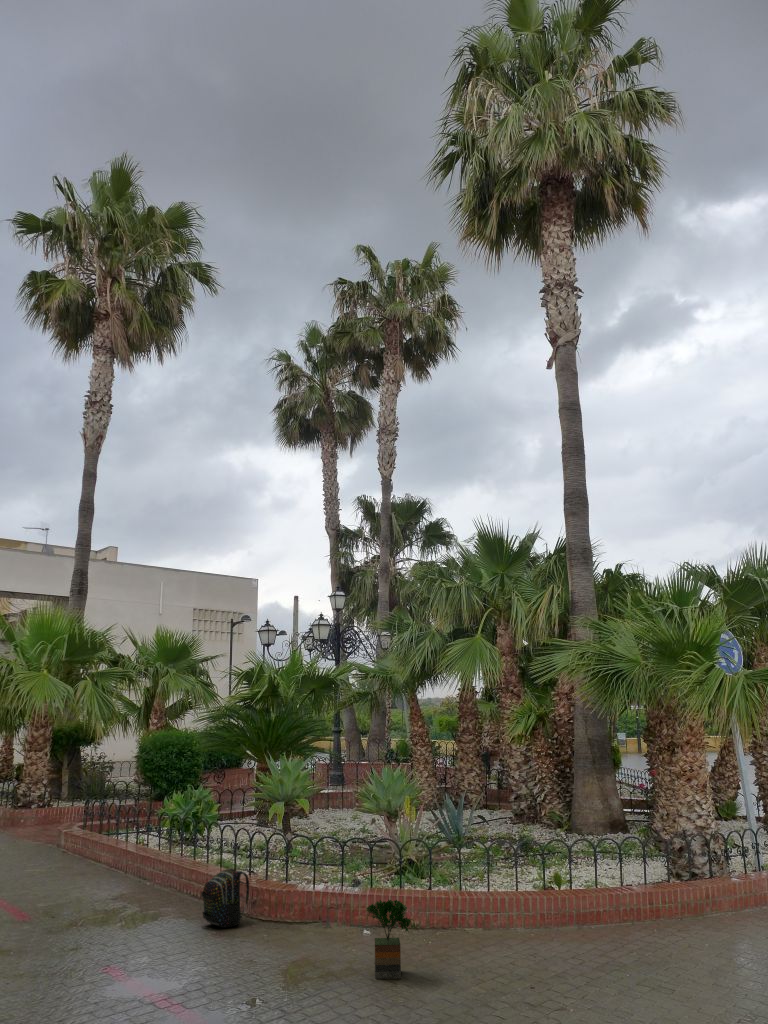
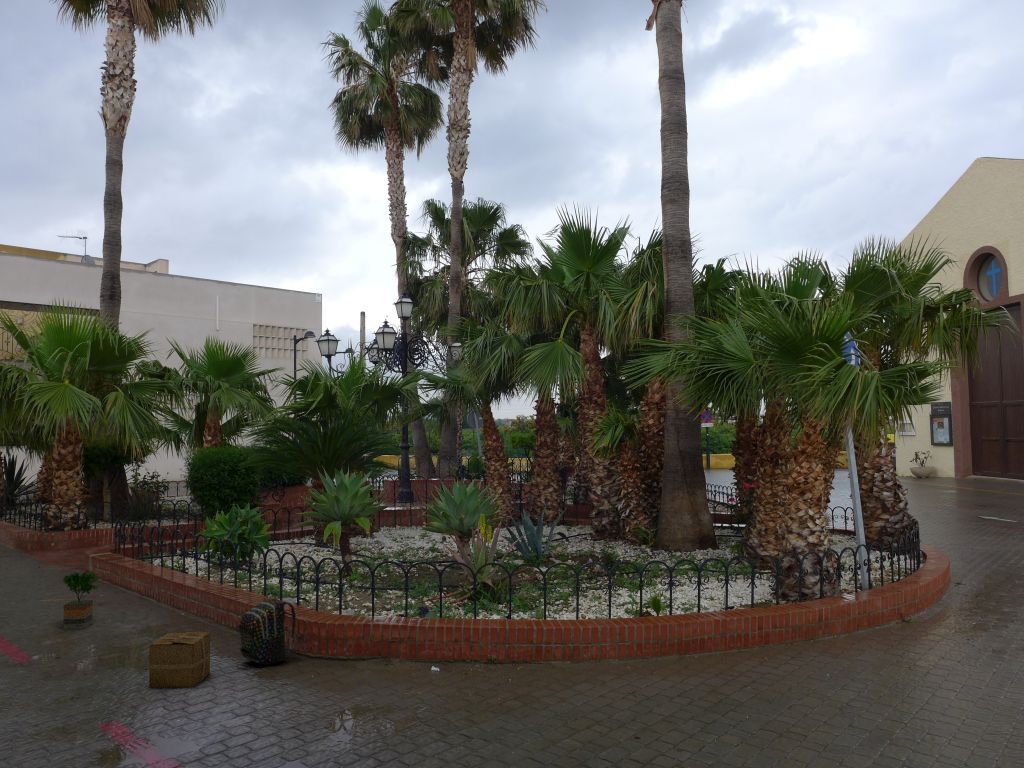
cardboard box: none [131,896,180,944] -> present [149,632,210,688]
potted tree: present [366,900,411,979] -> present [62,572,99,629]

